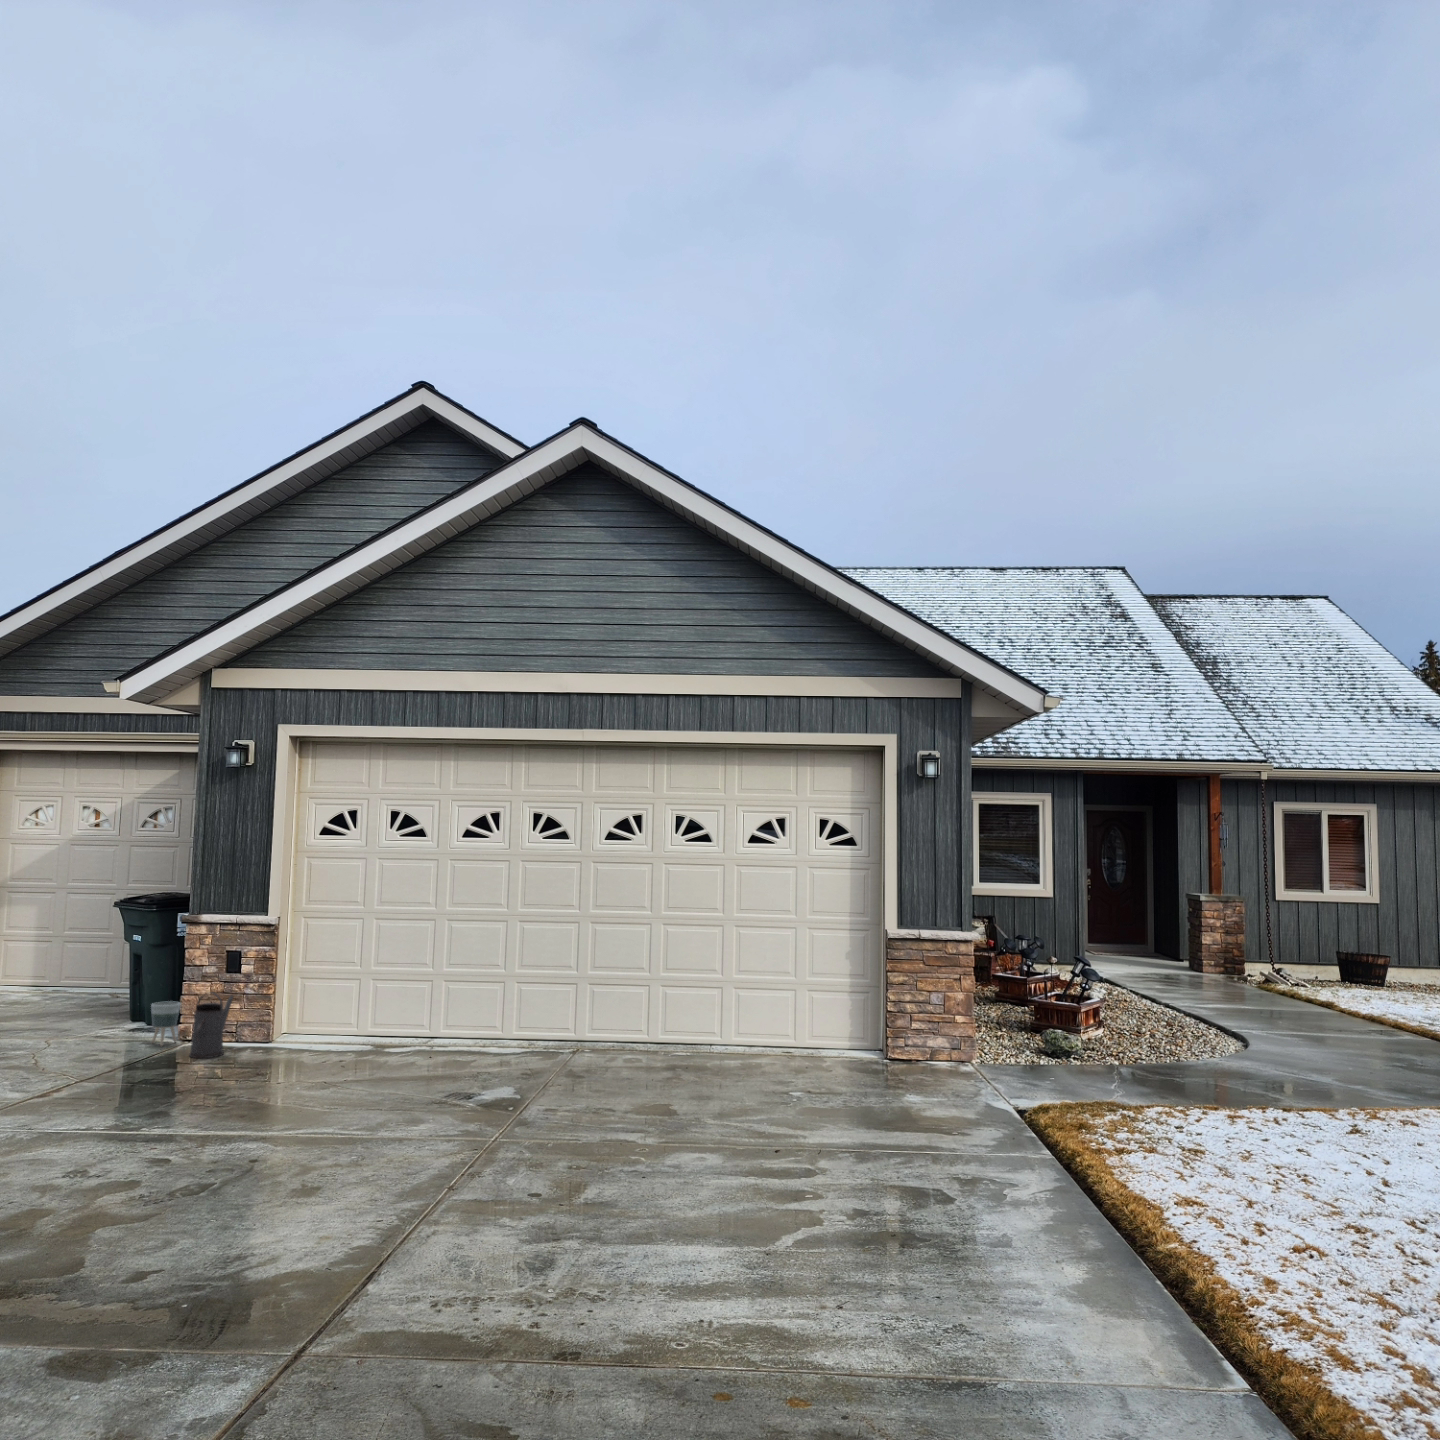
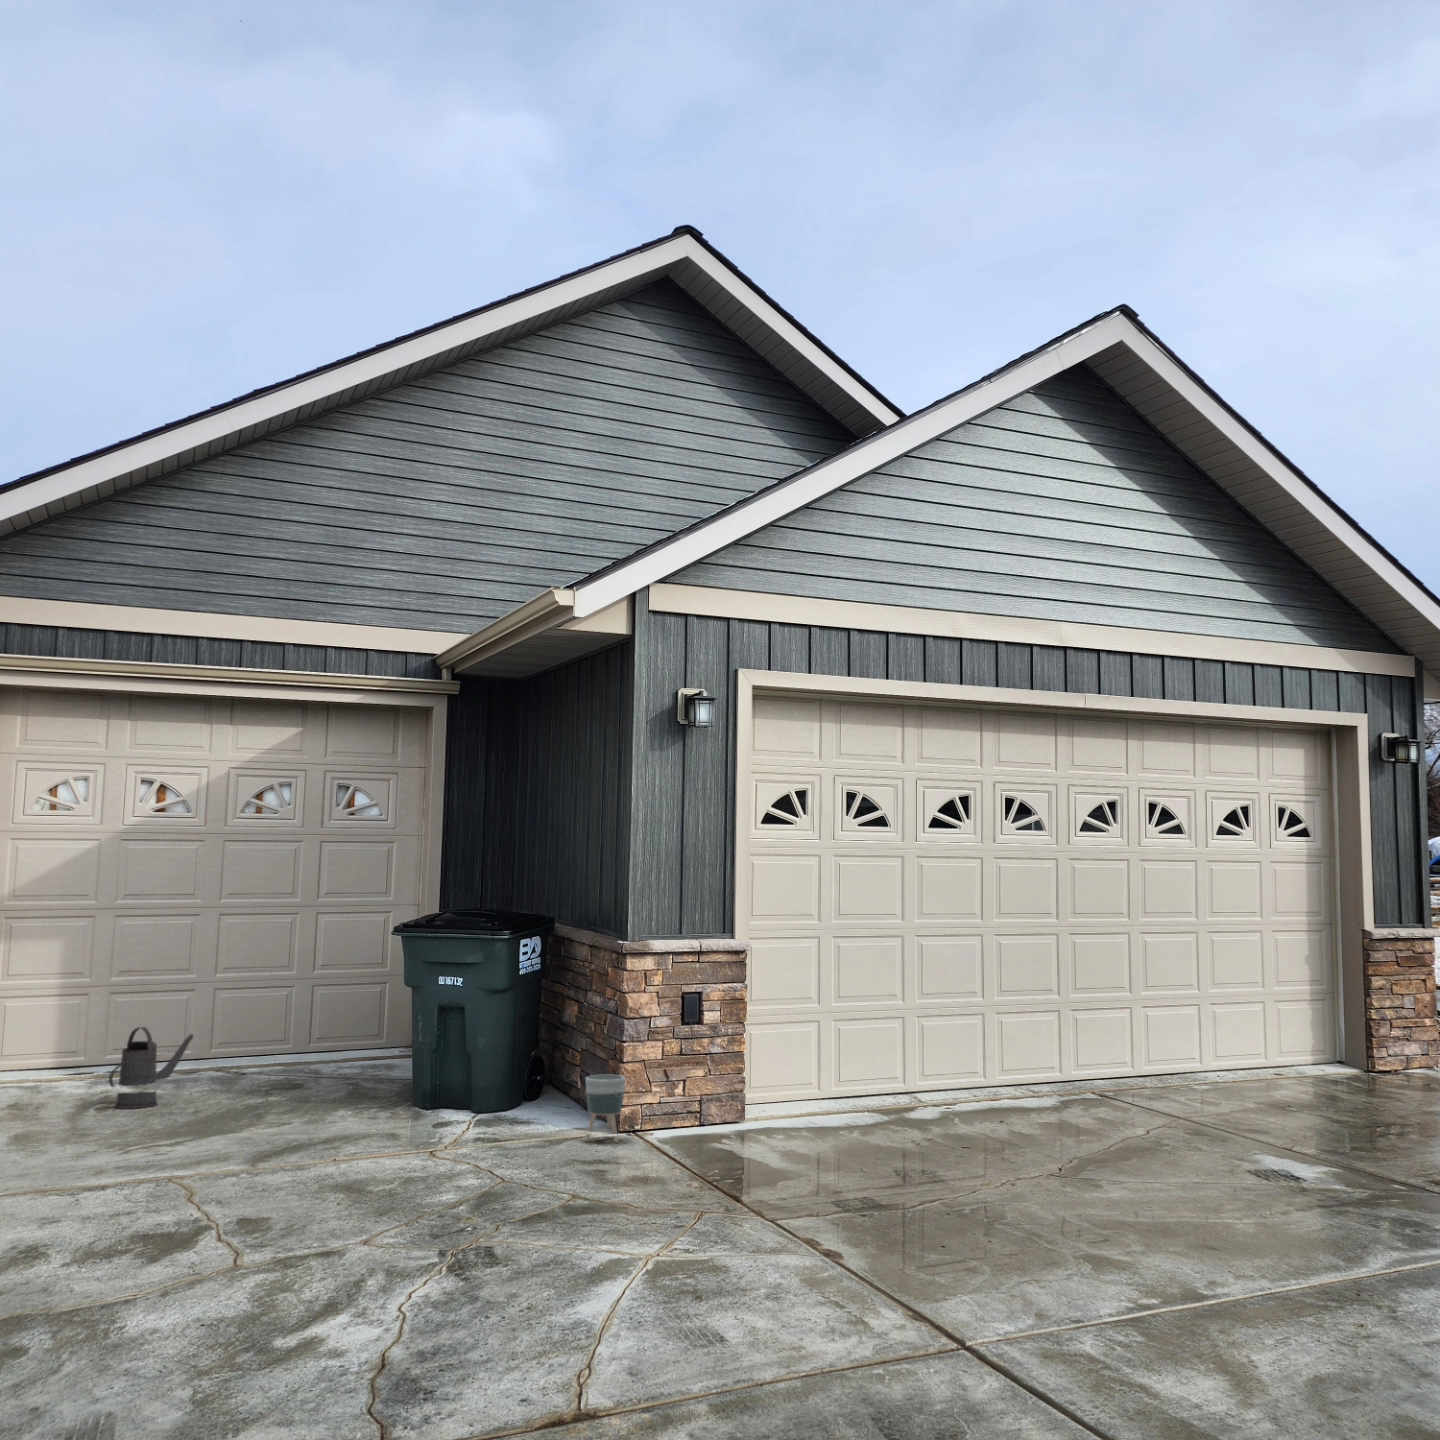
watering can: present [189,992,233,1058] -> present [109,1027,193,1109]

